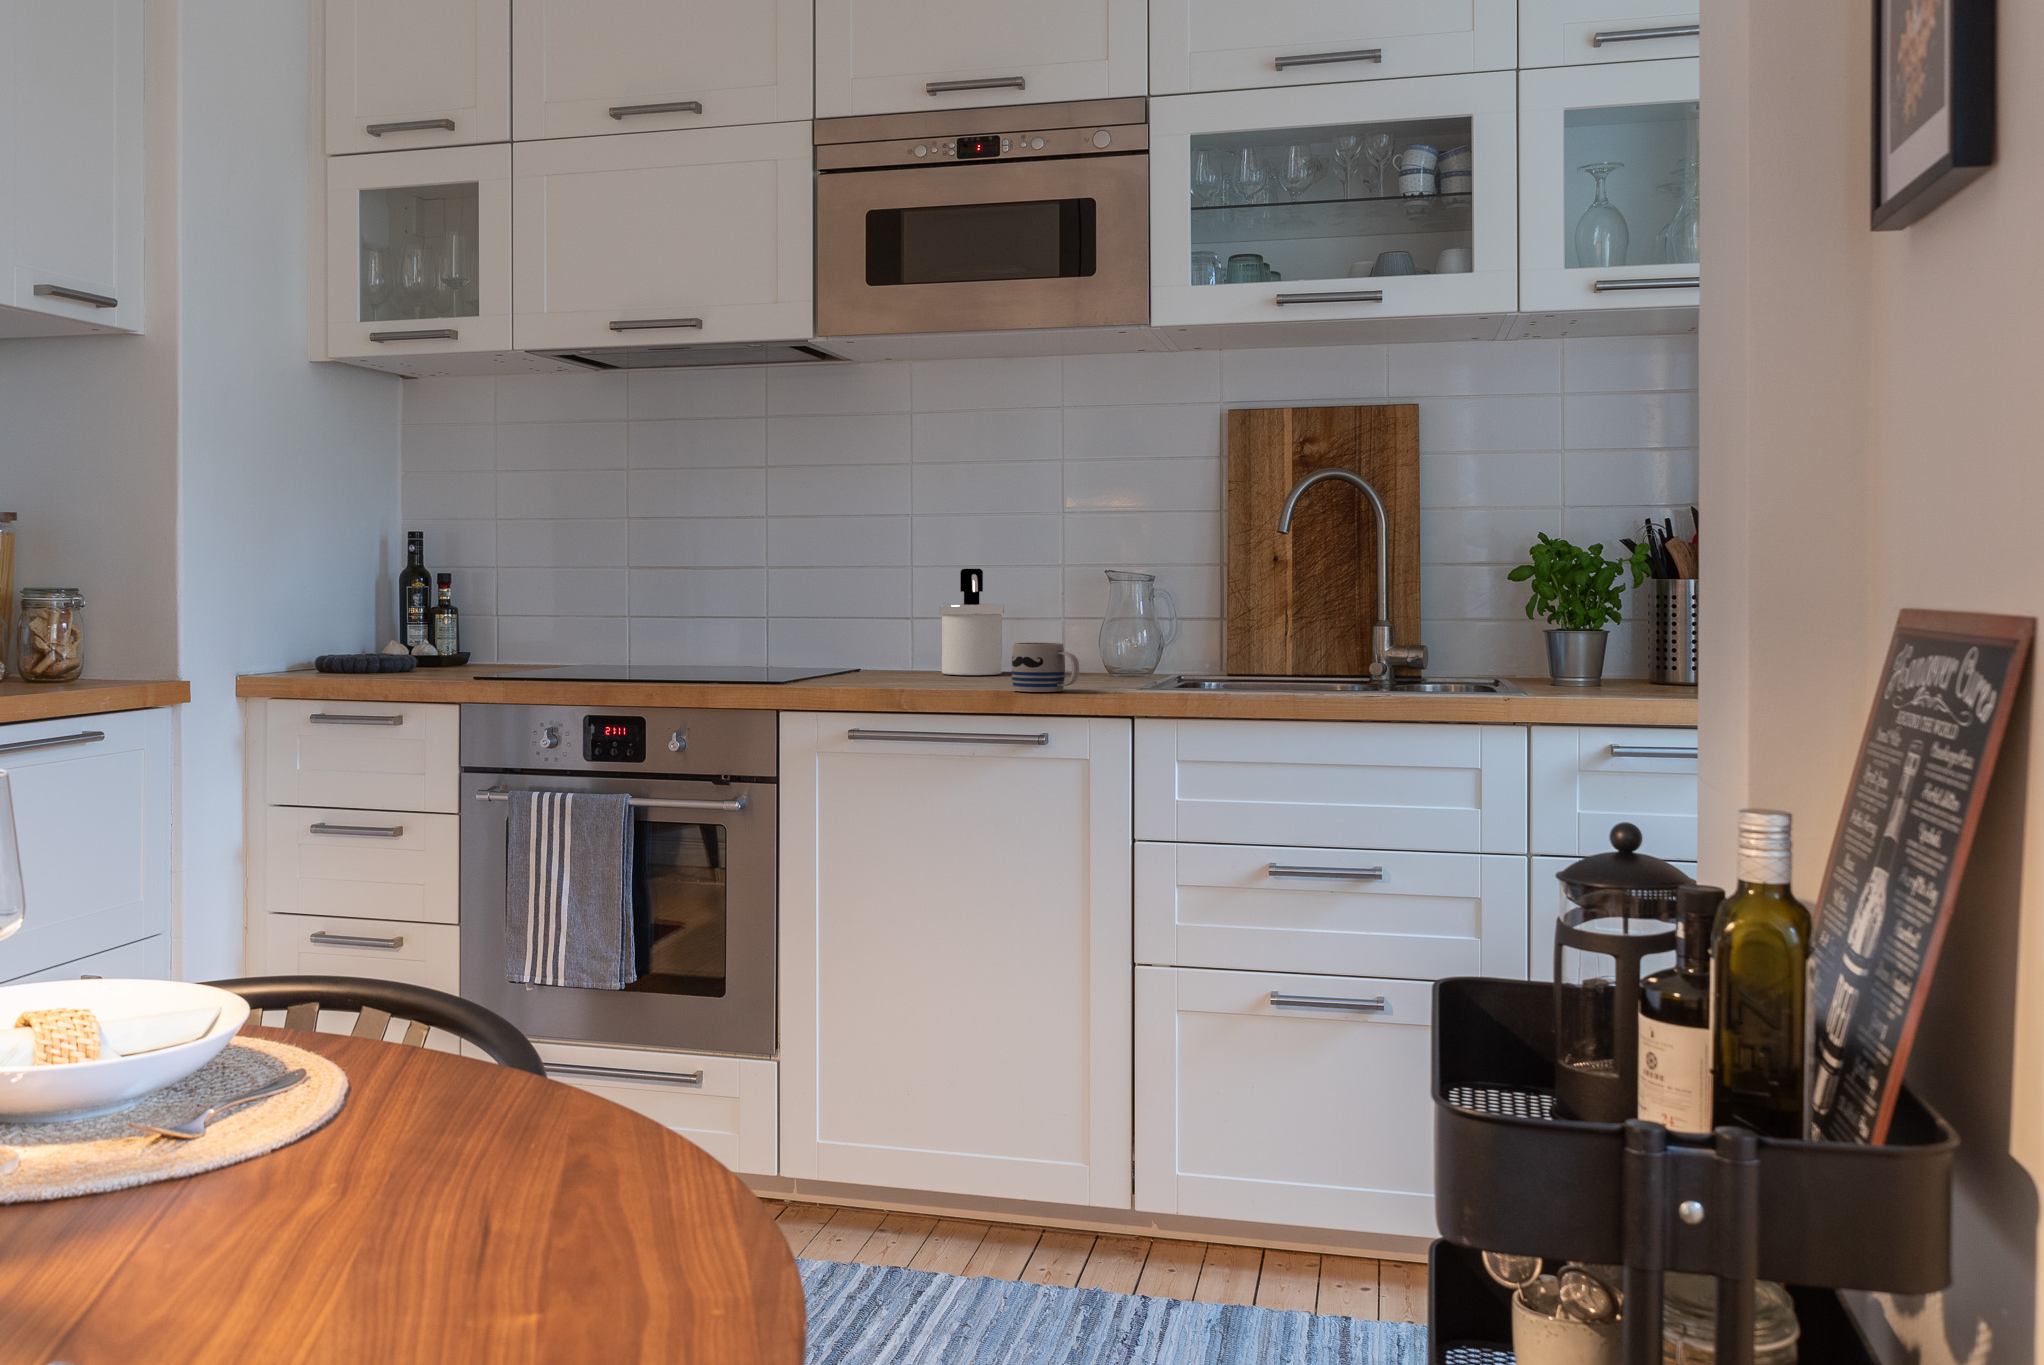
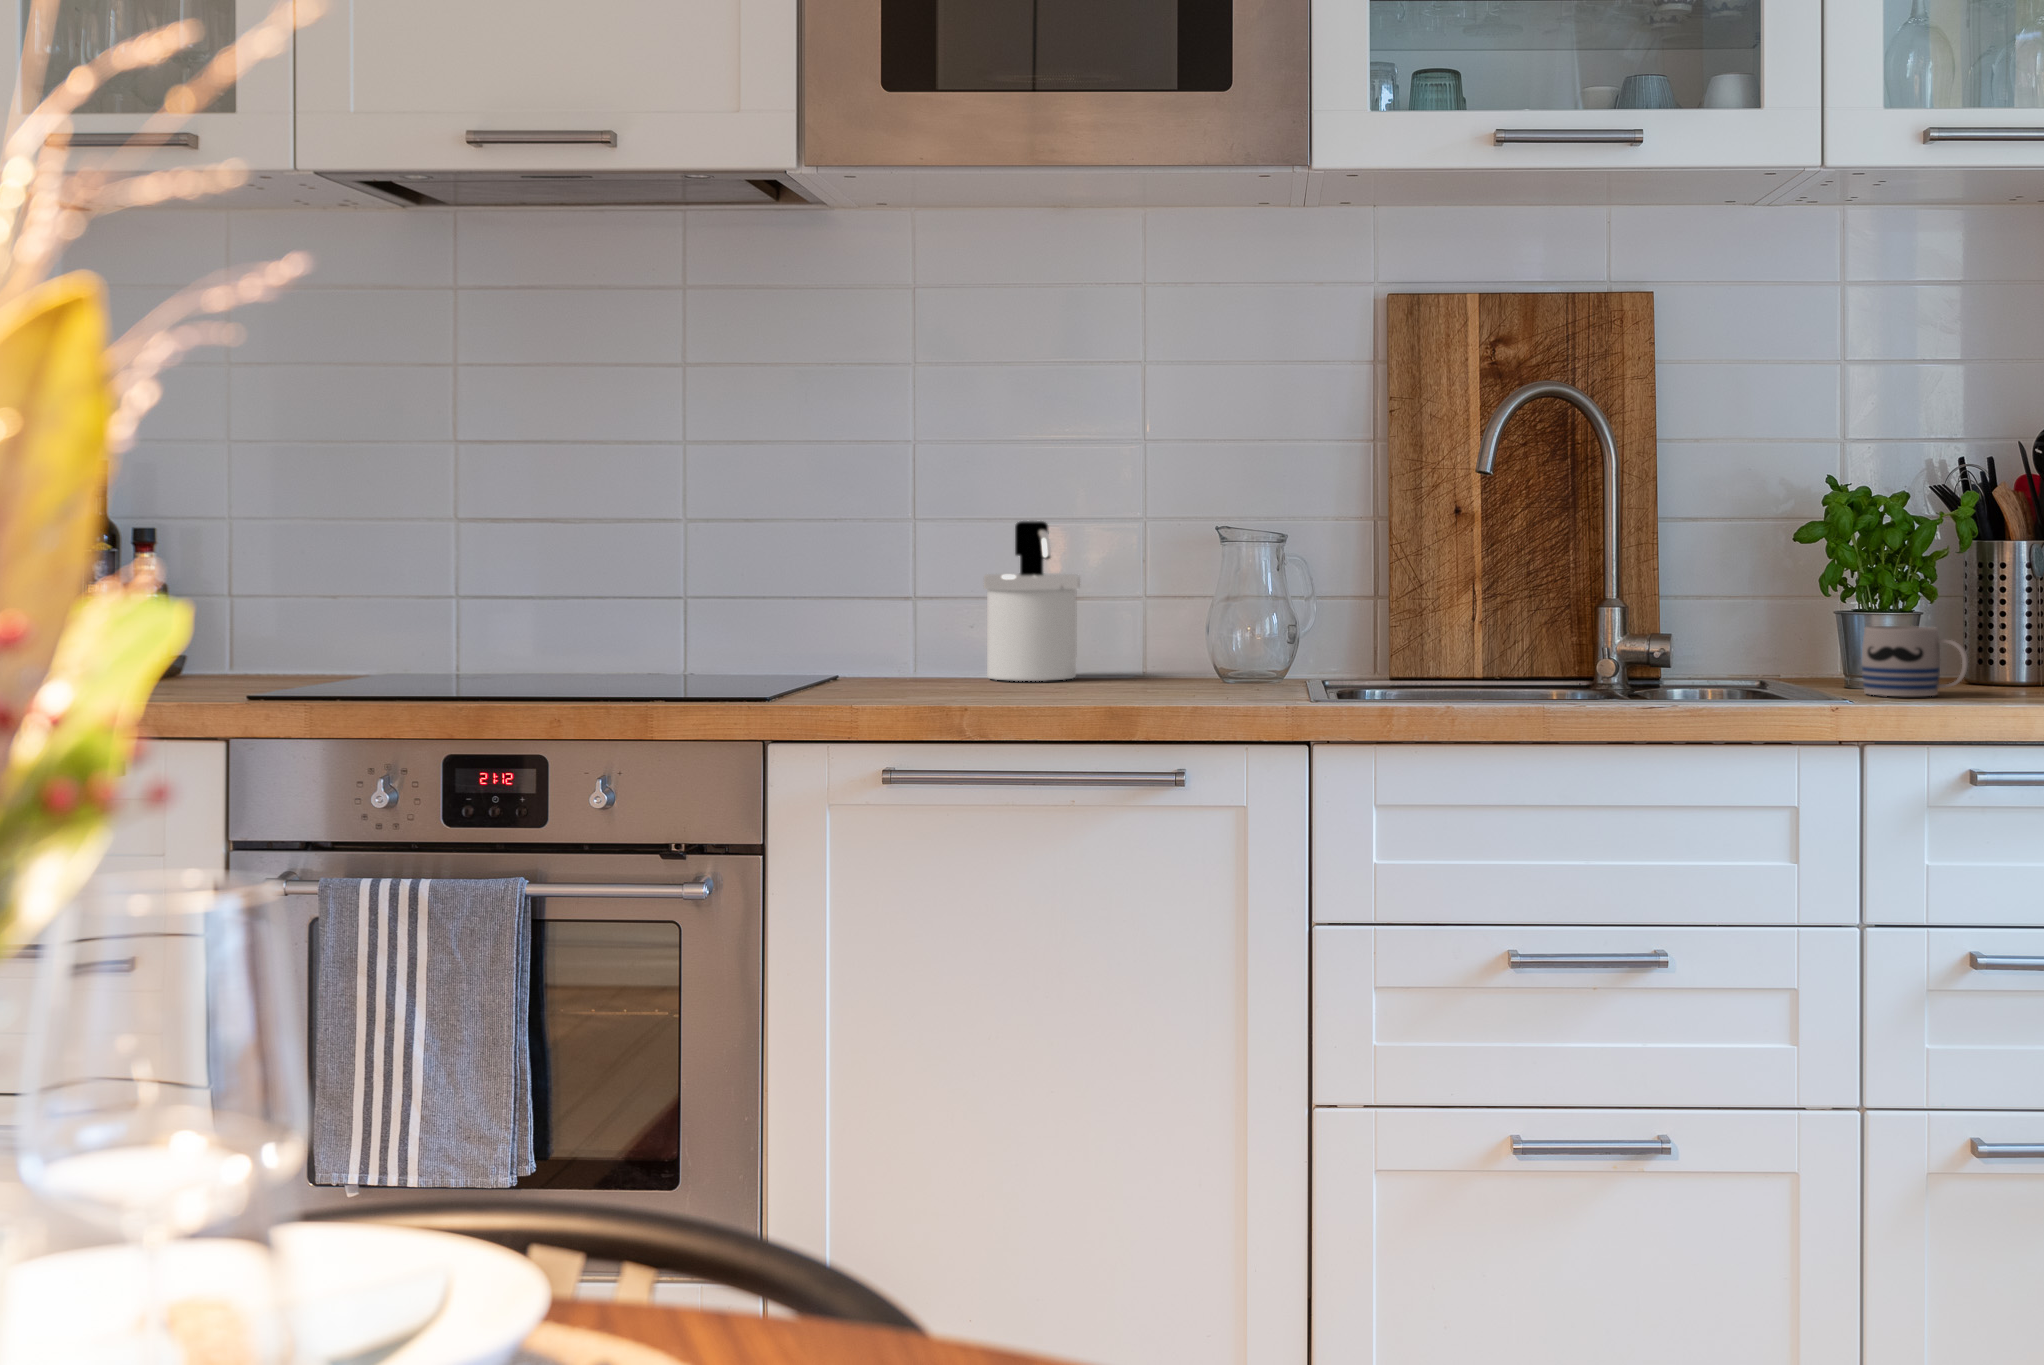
mug: present [1011,643,1079,692] -> present [1862,626,1968,696]

